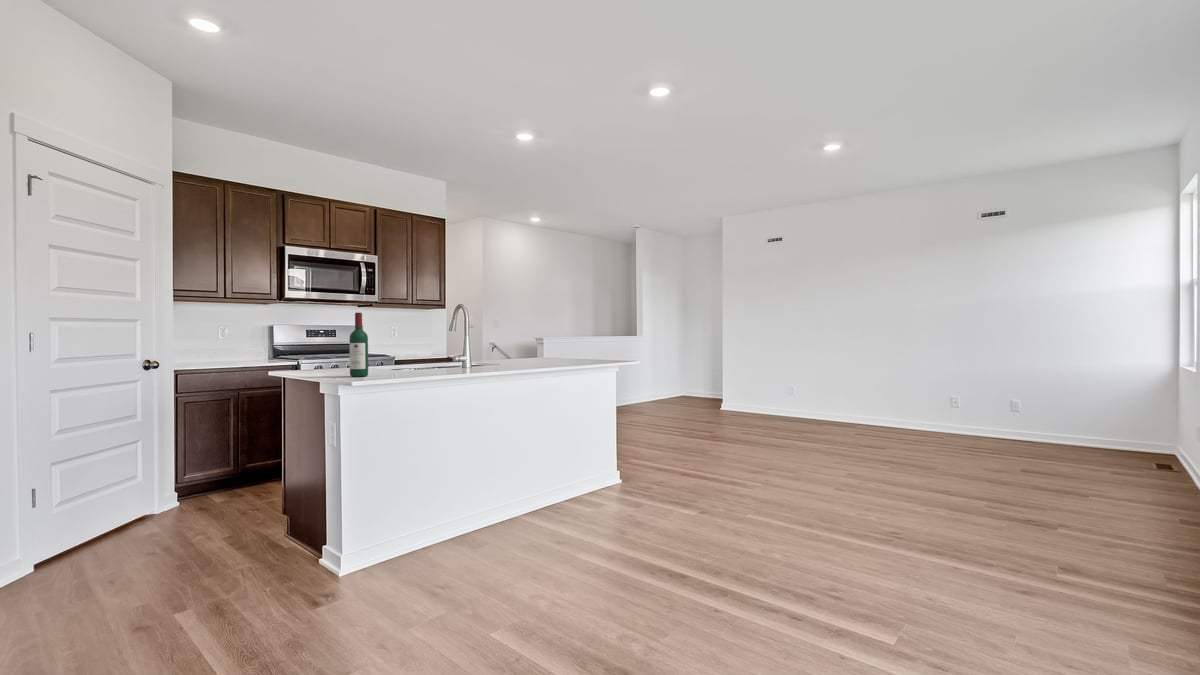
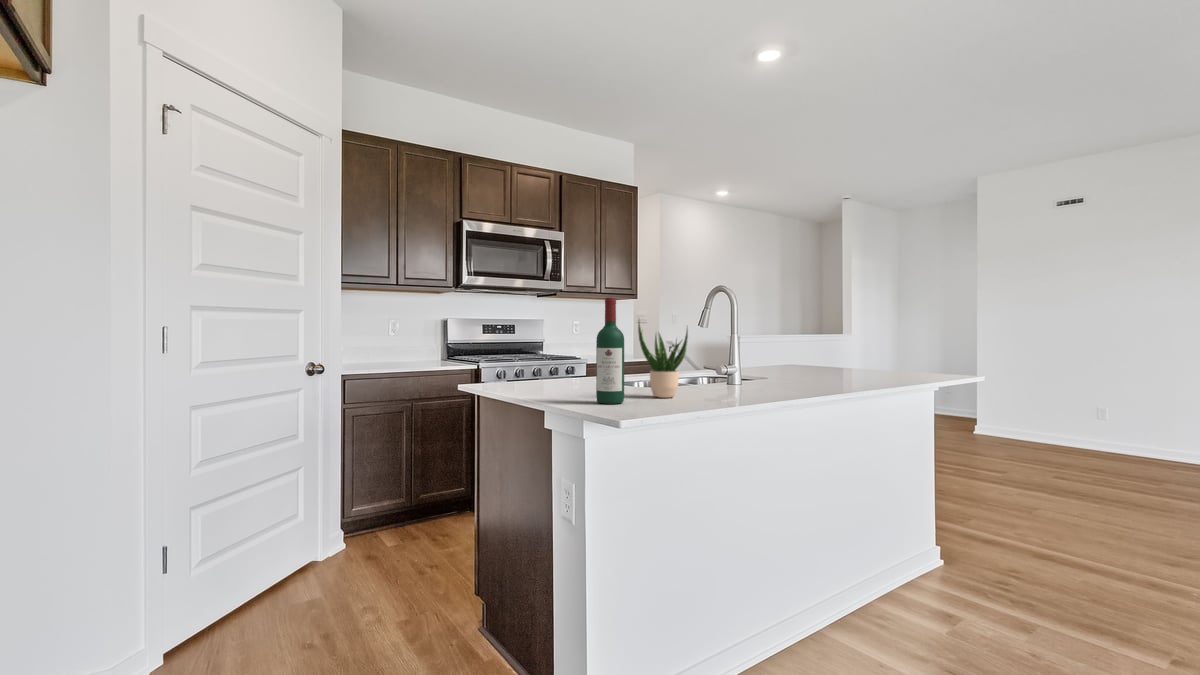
potted plant: none [382,324,418,374] -> present [638,321,688,398]

